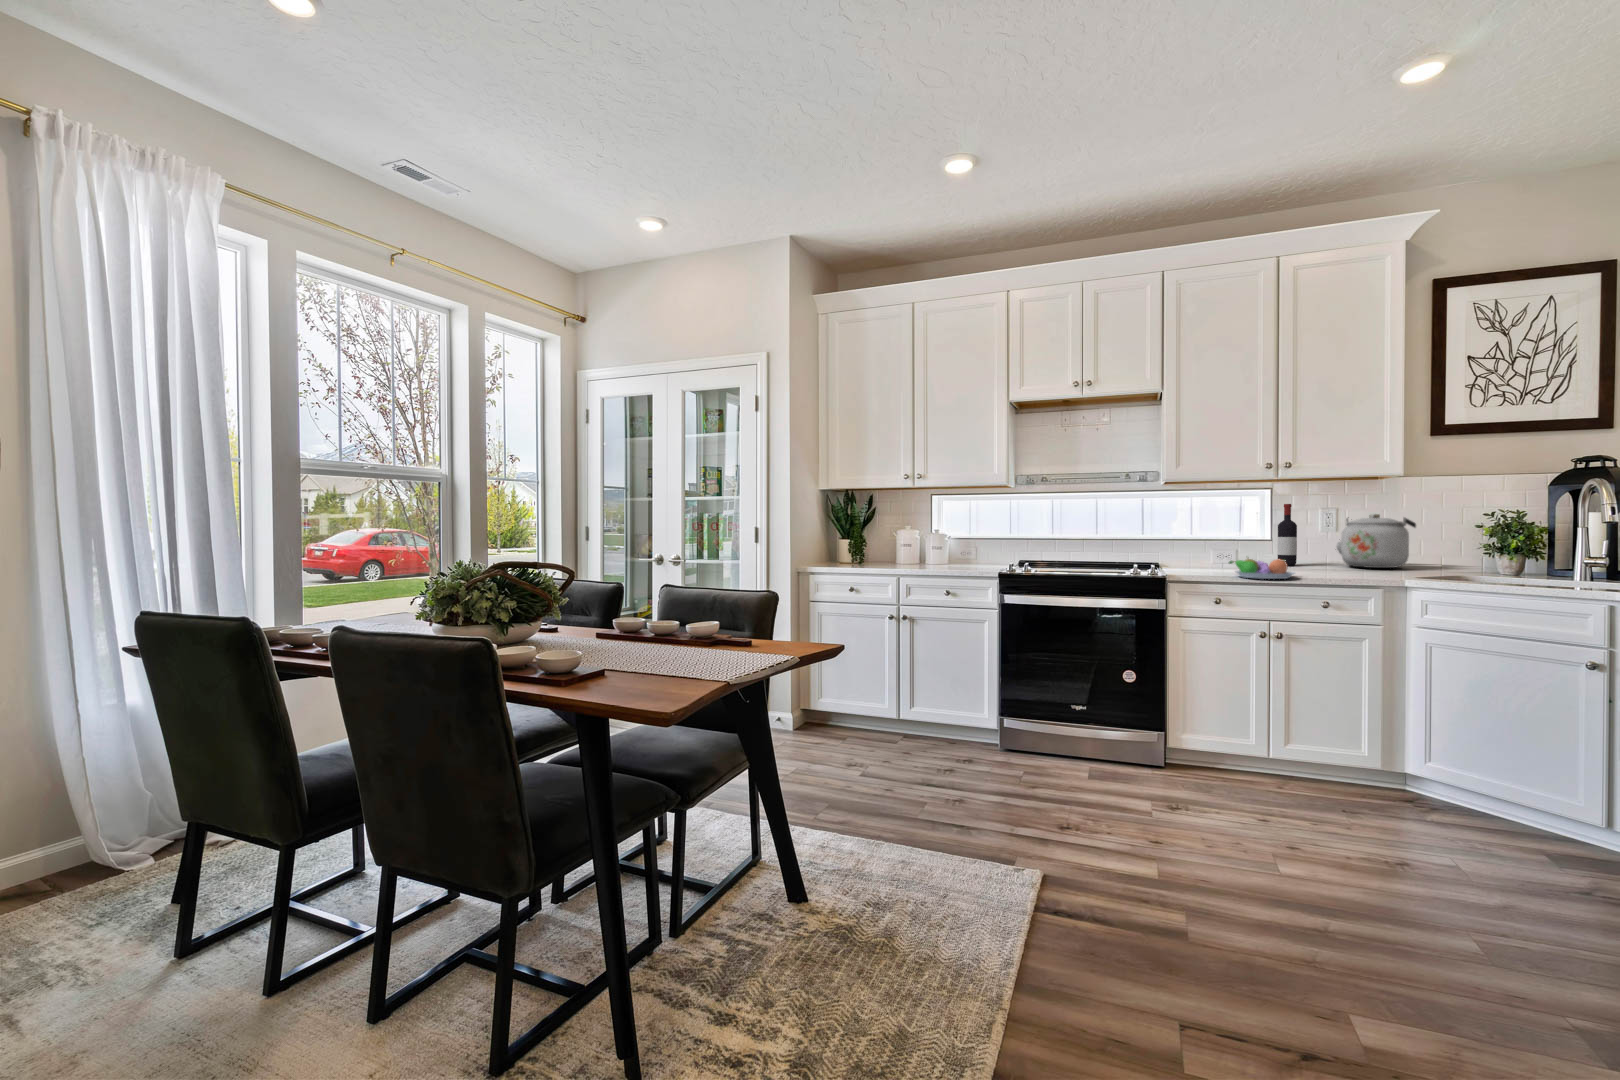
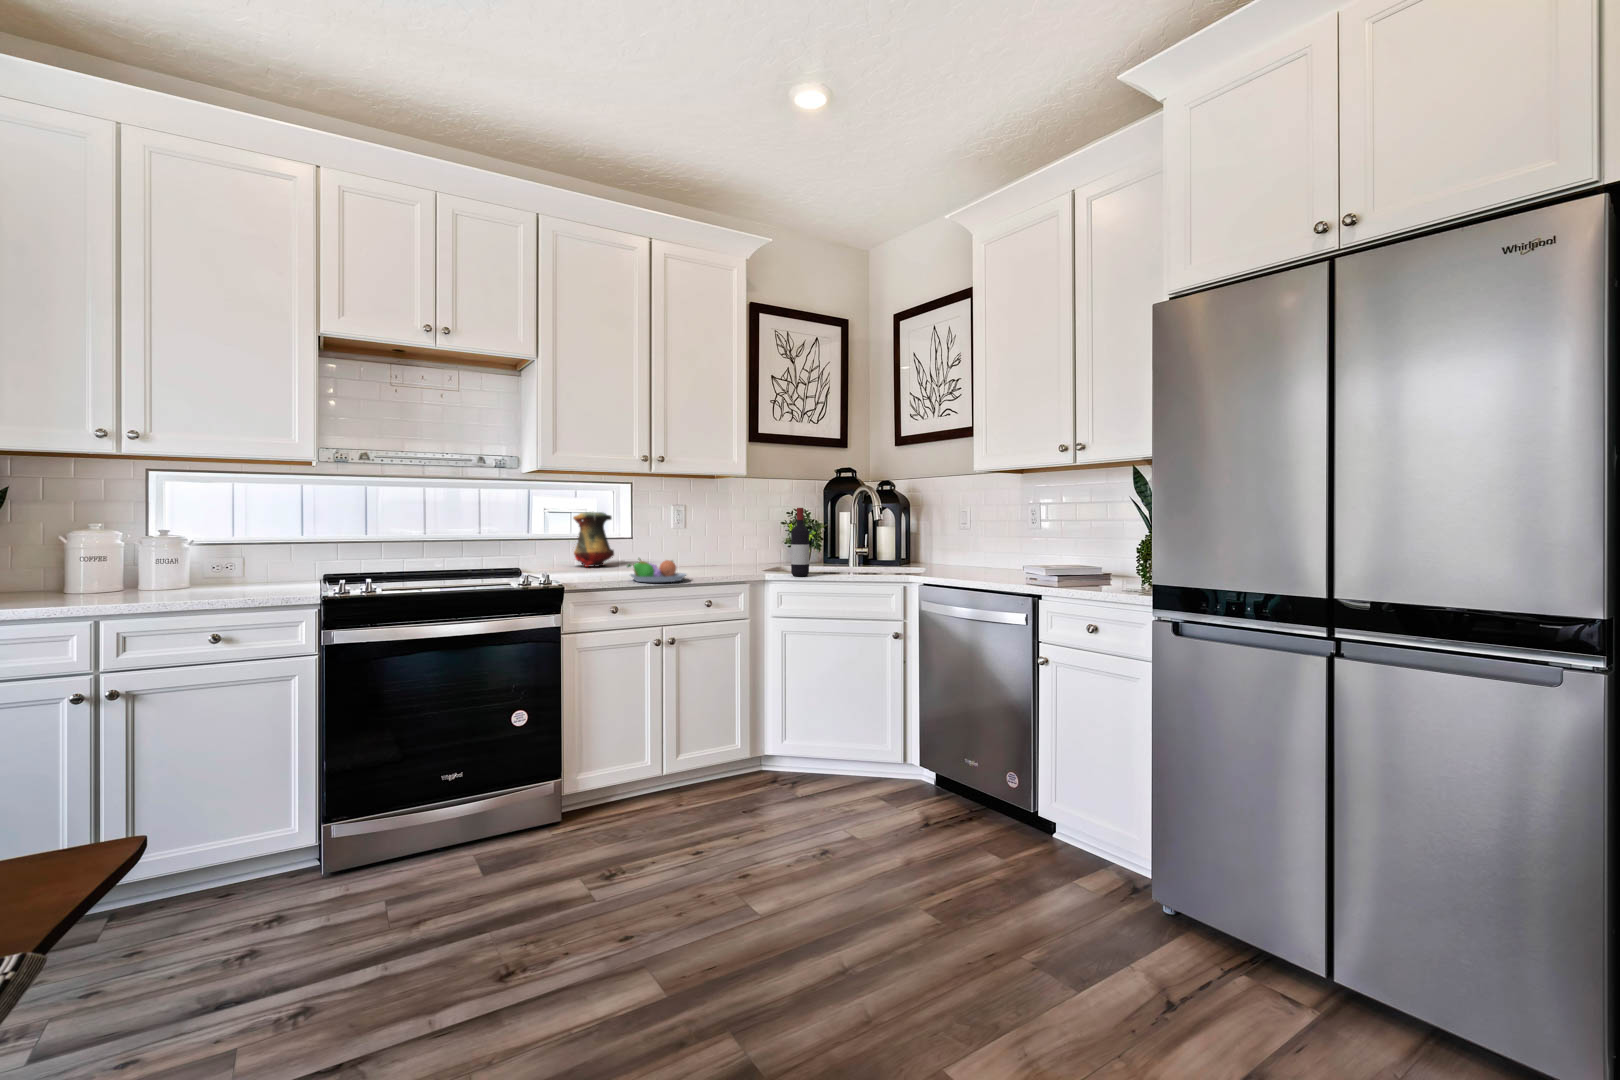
wine bottle: present [1278,504,1297,566] -> present [791,508,809,576]
vase: none [1202,514,1248,564] -> present [573,512,614,567]
kettle: present [1336,514,1416,568] -> none [681,513,745,564]

